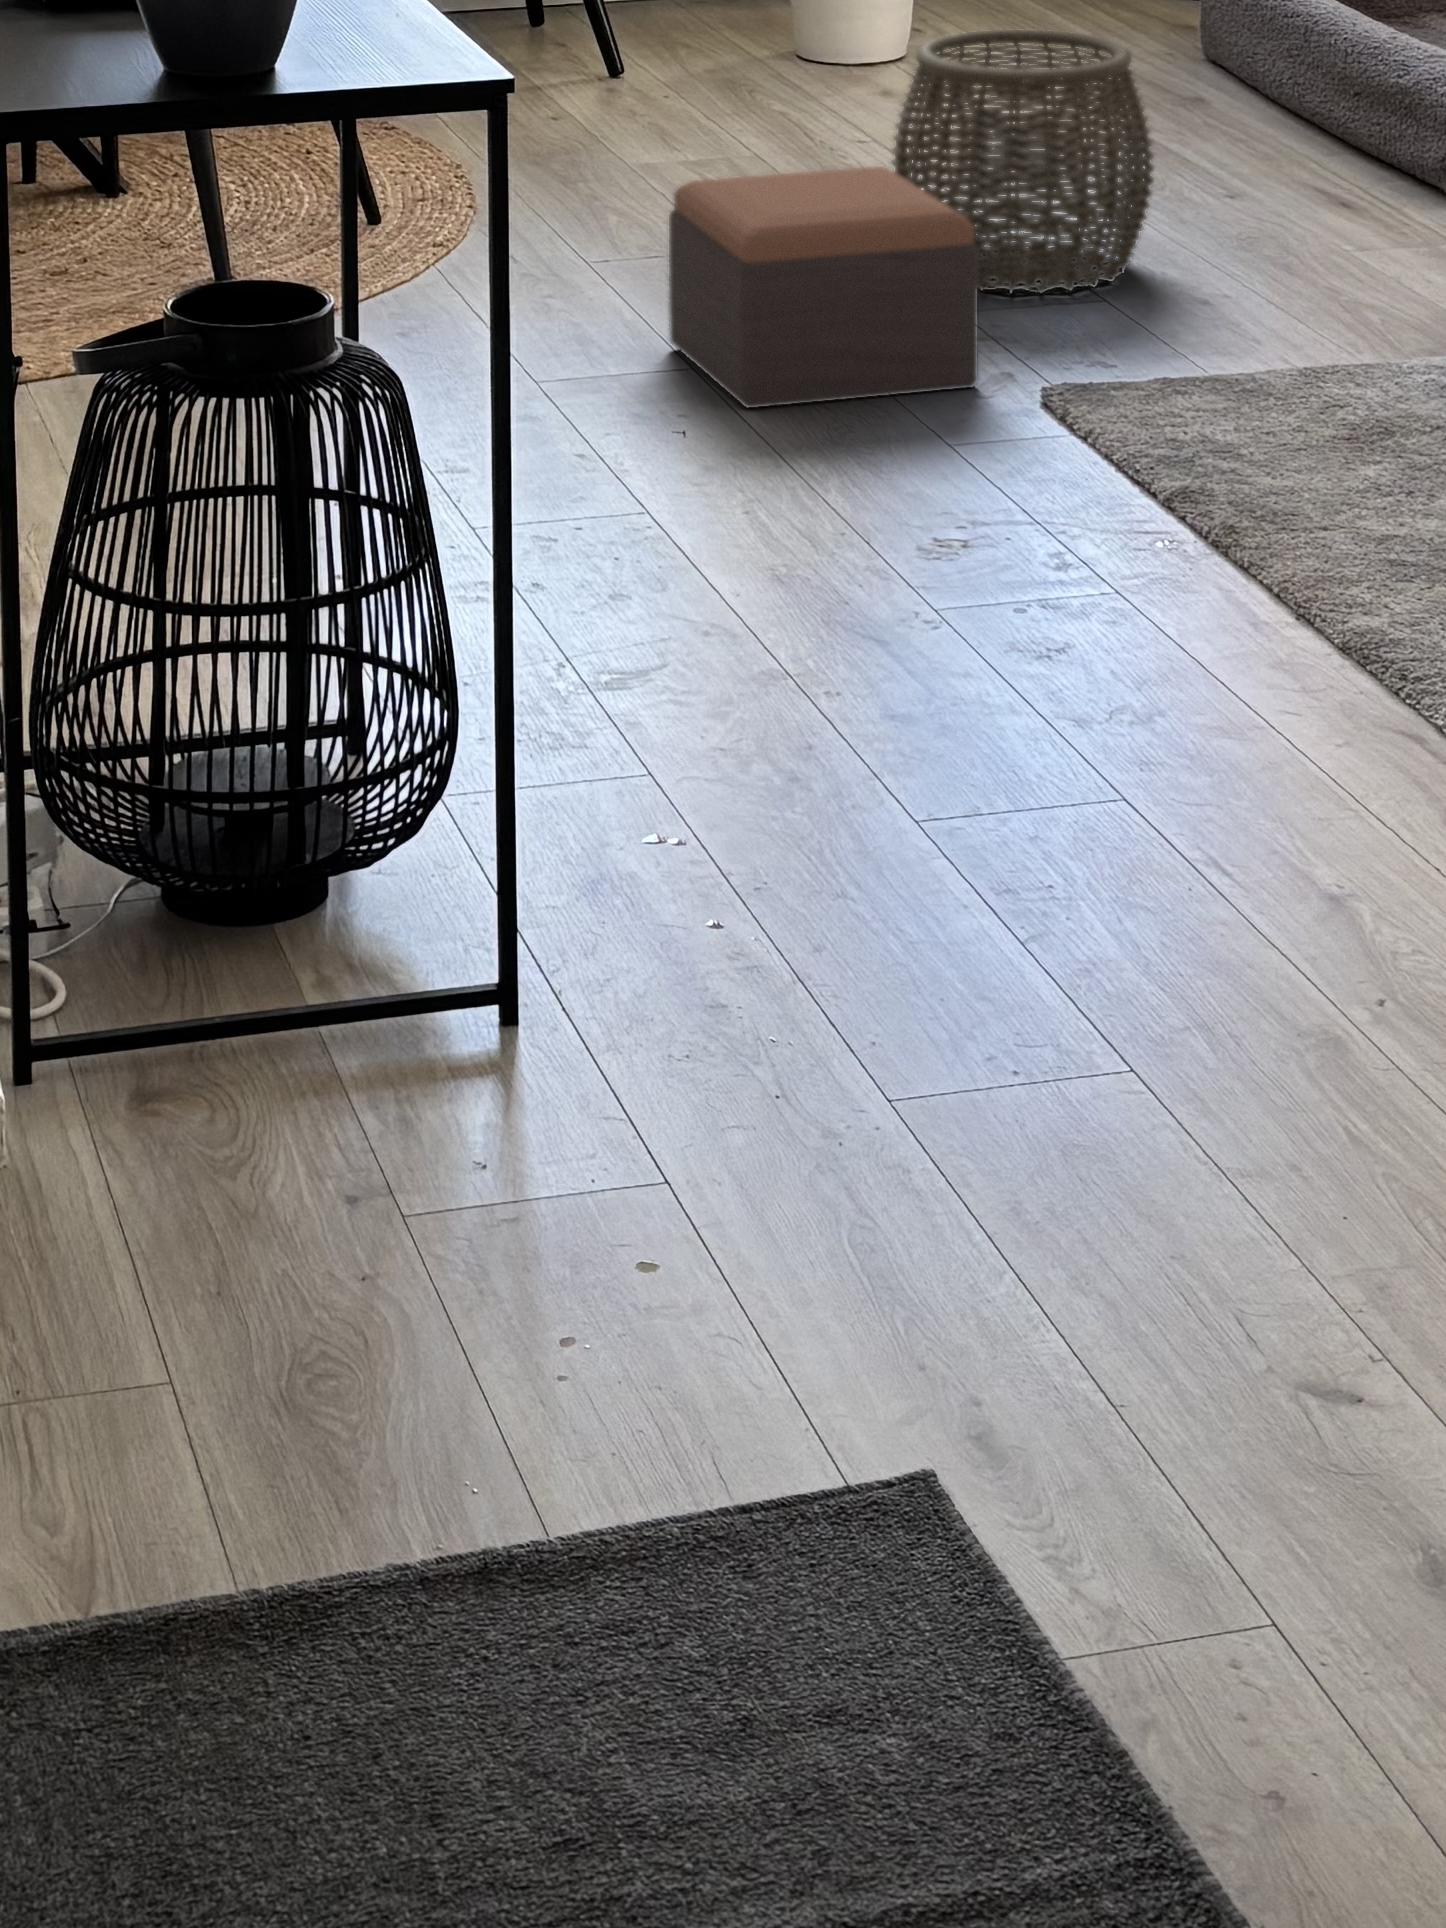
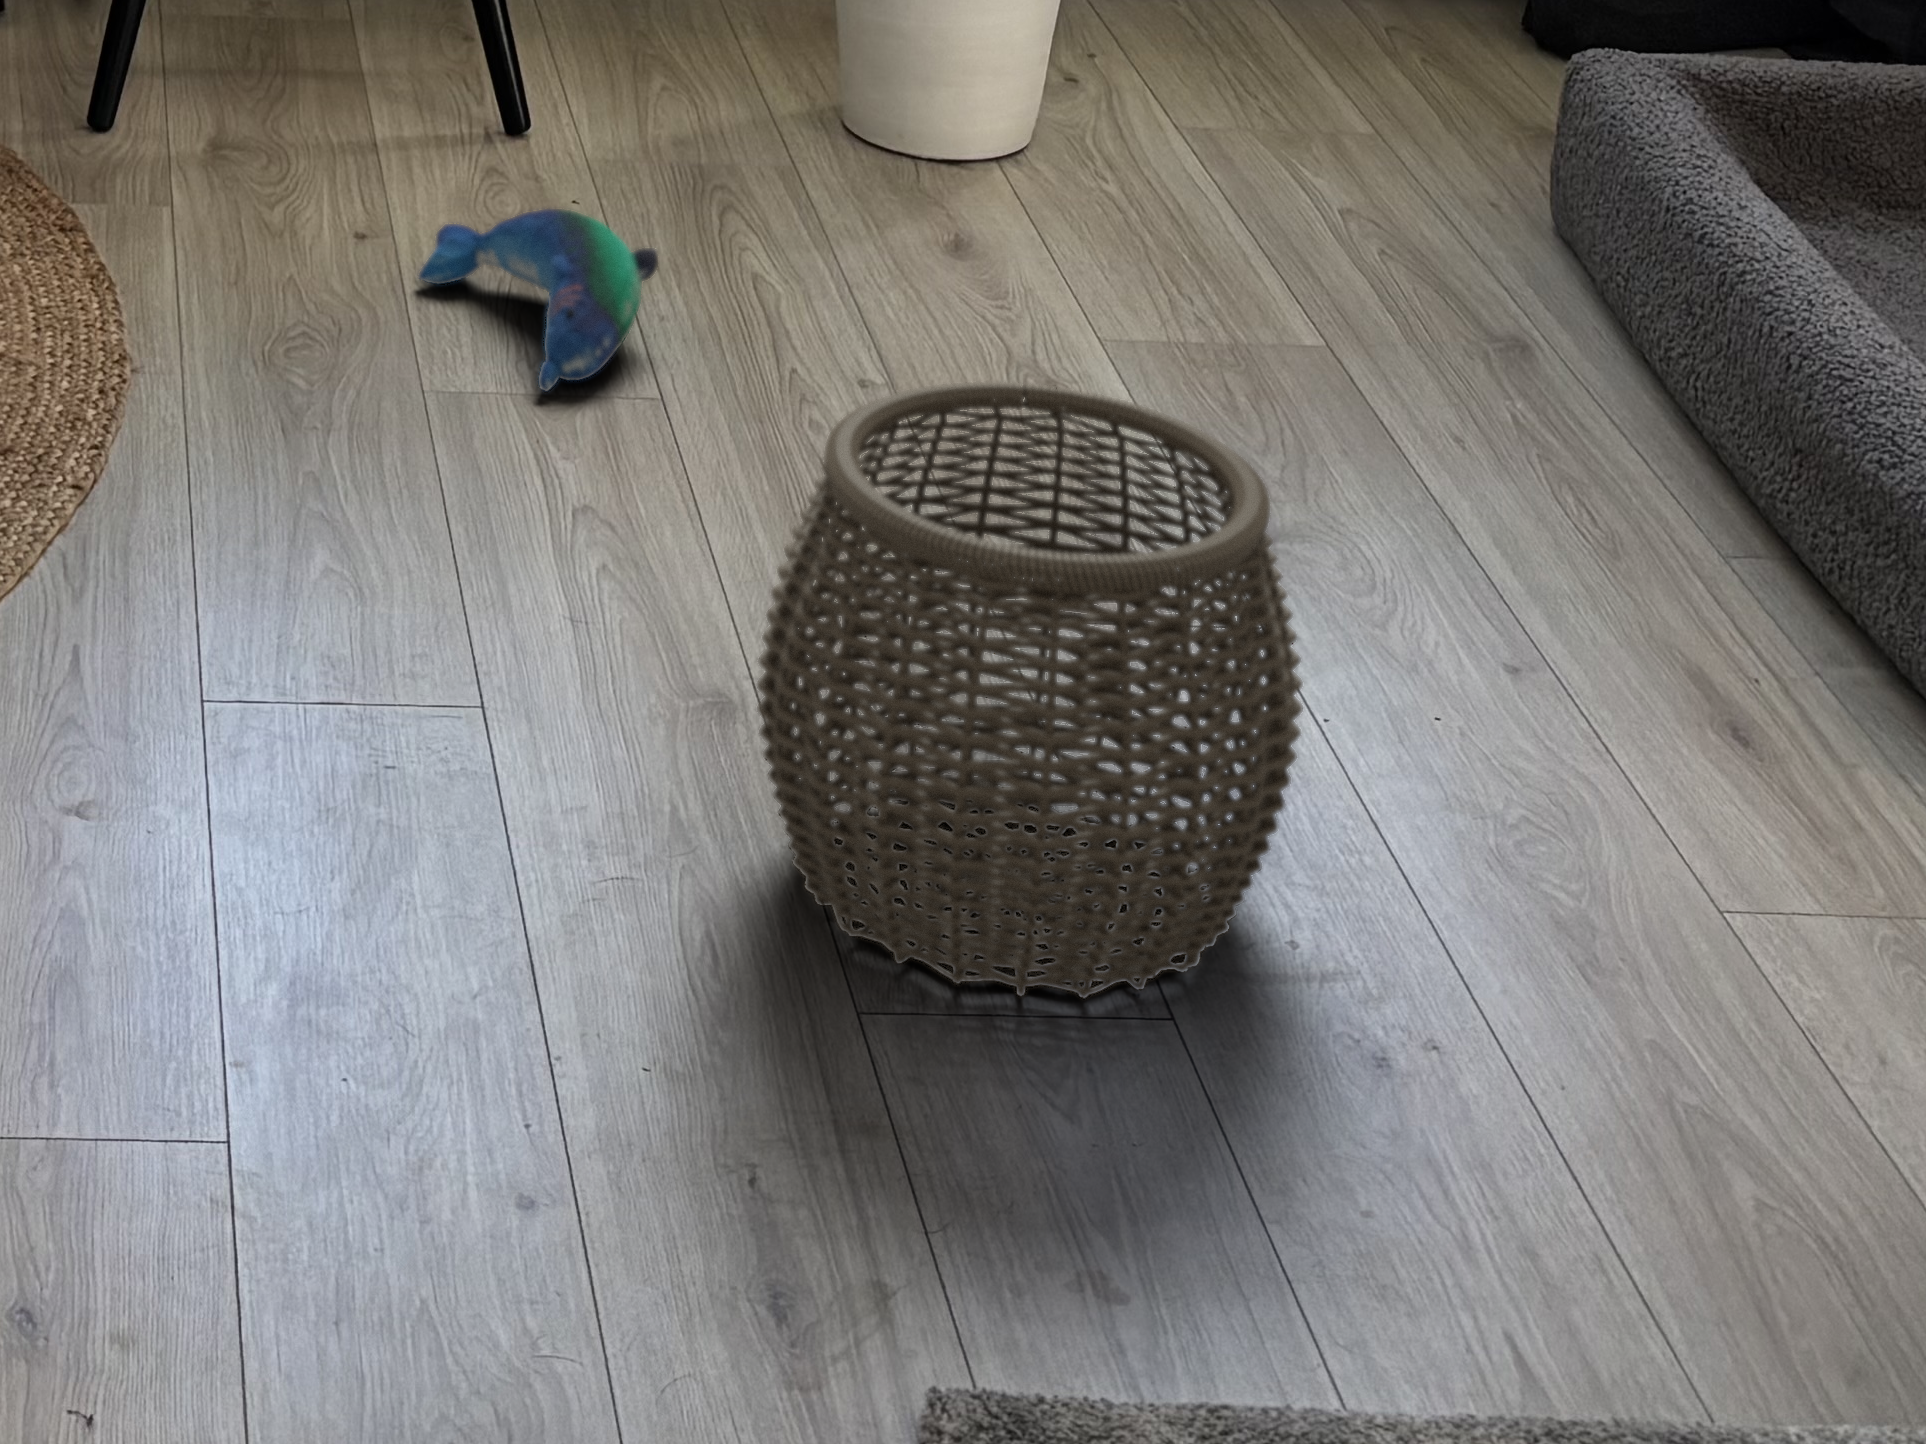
plush toy: none [602,71,743,154] -> present [419,209,658,391]
footstool: present [669,166,978,408] -> none [185,754,785,1369]

